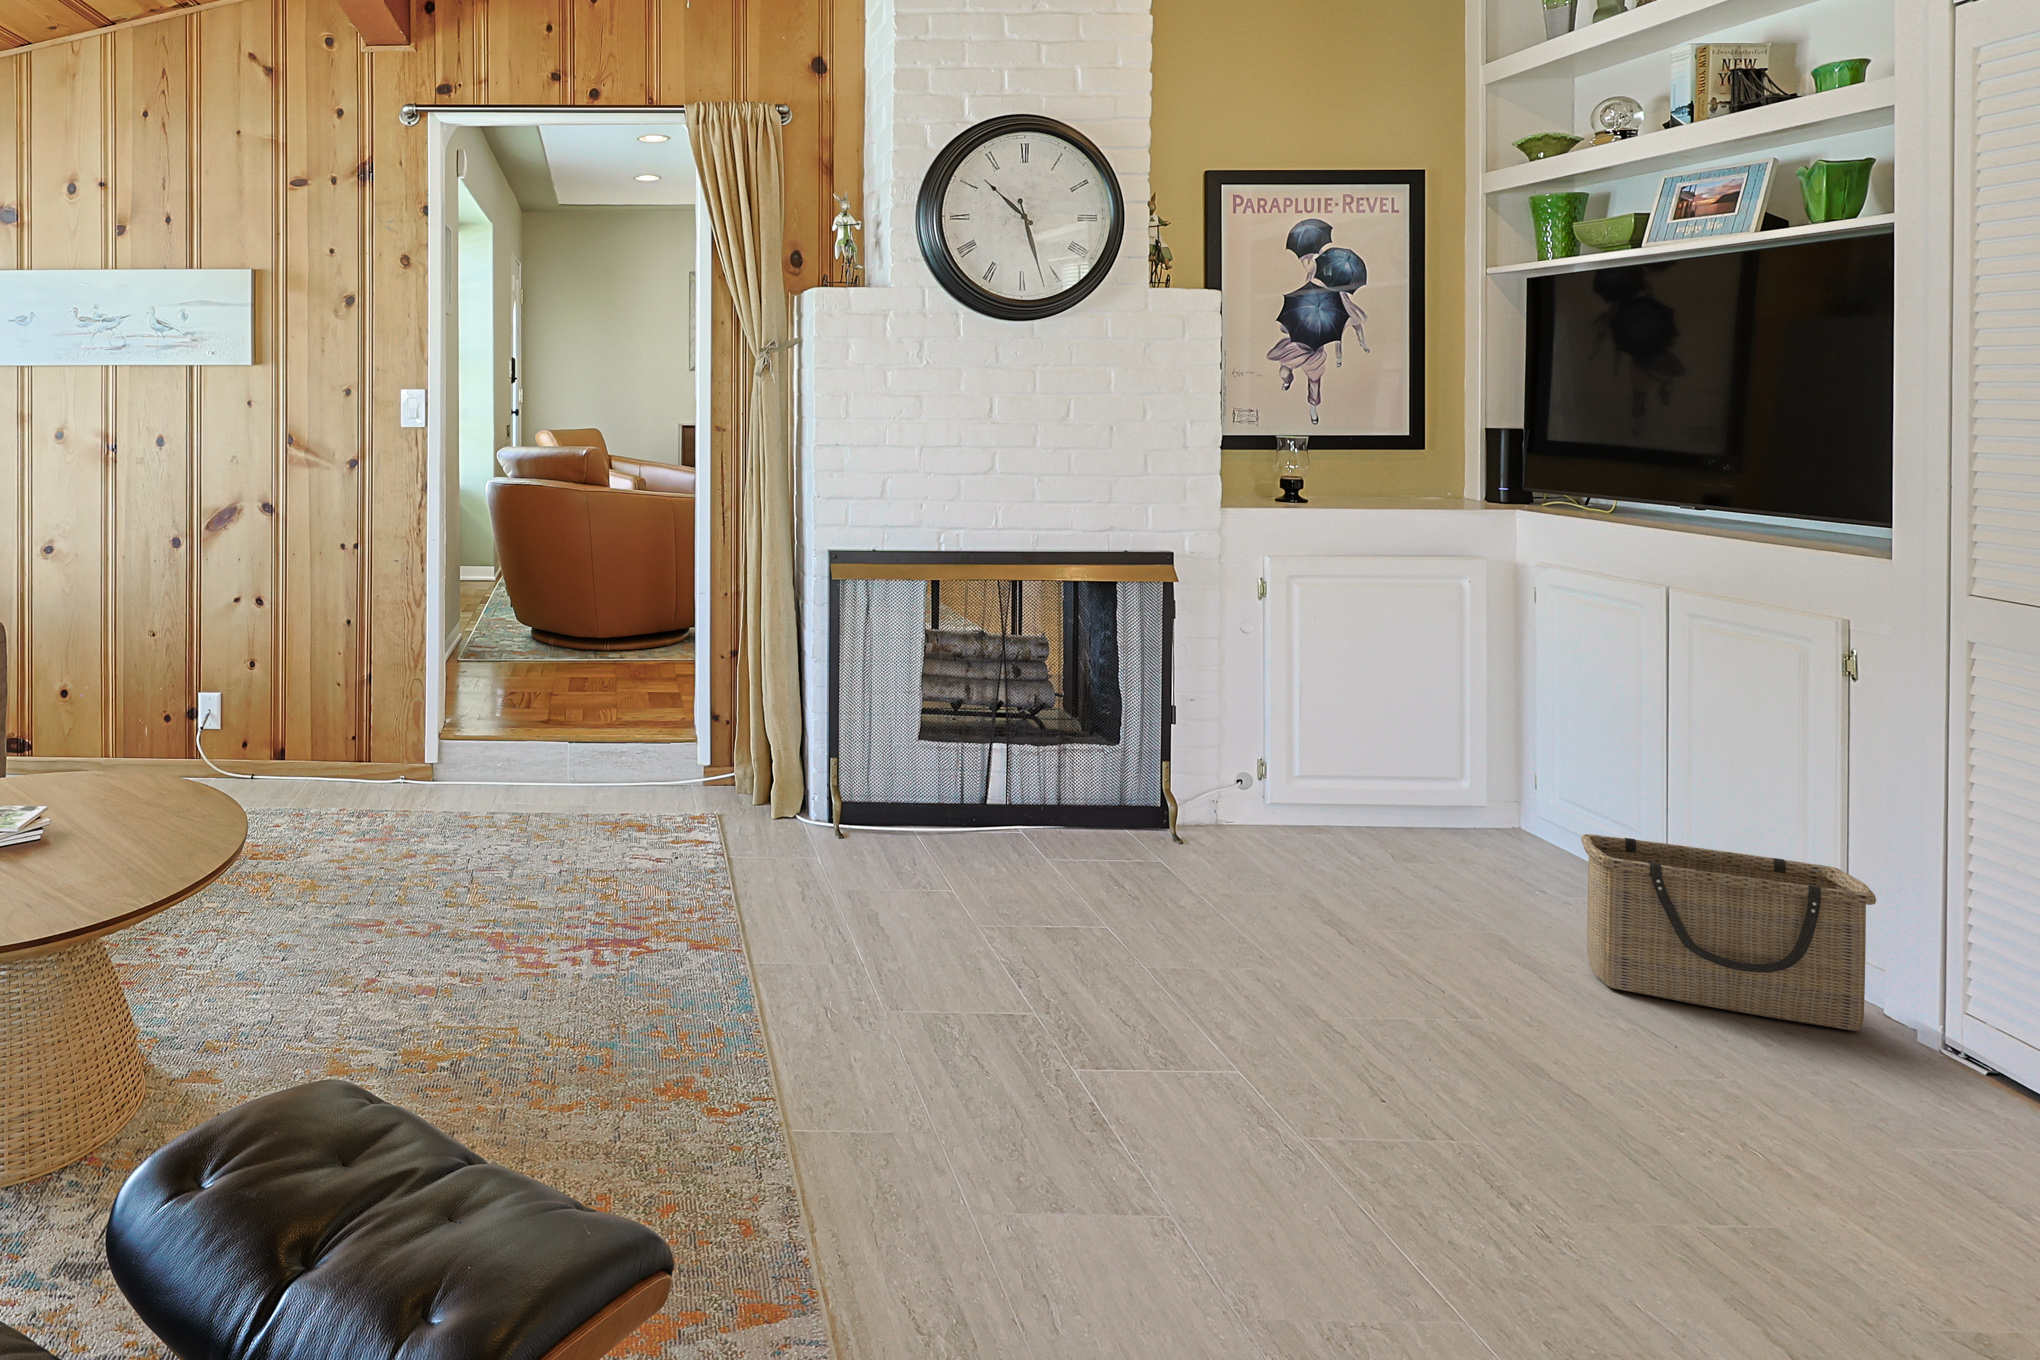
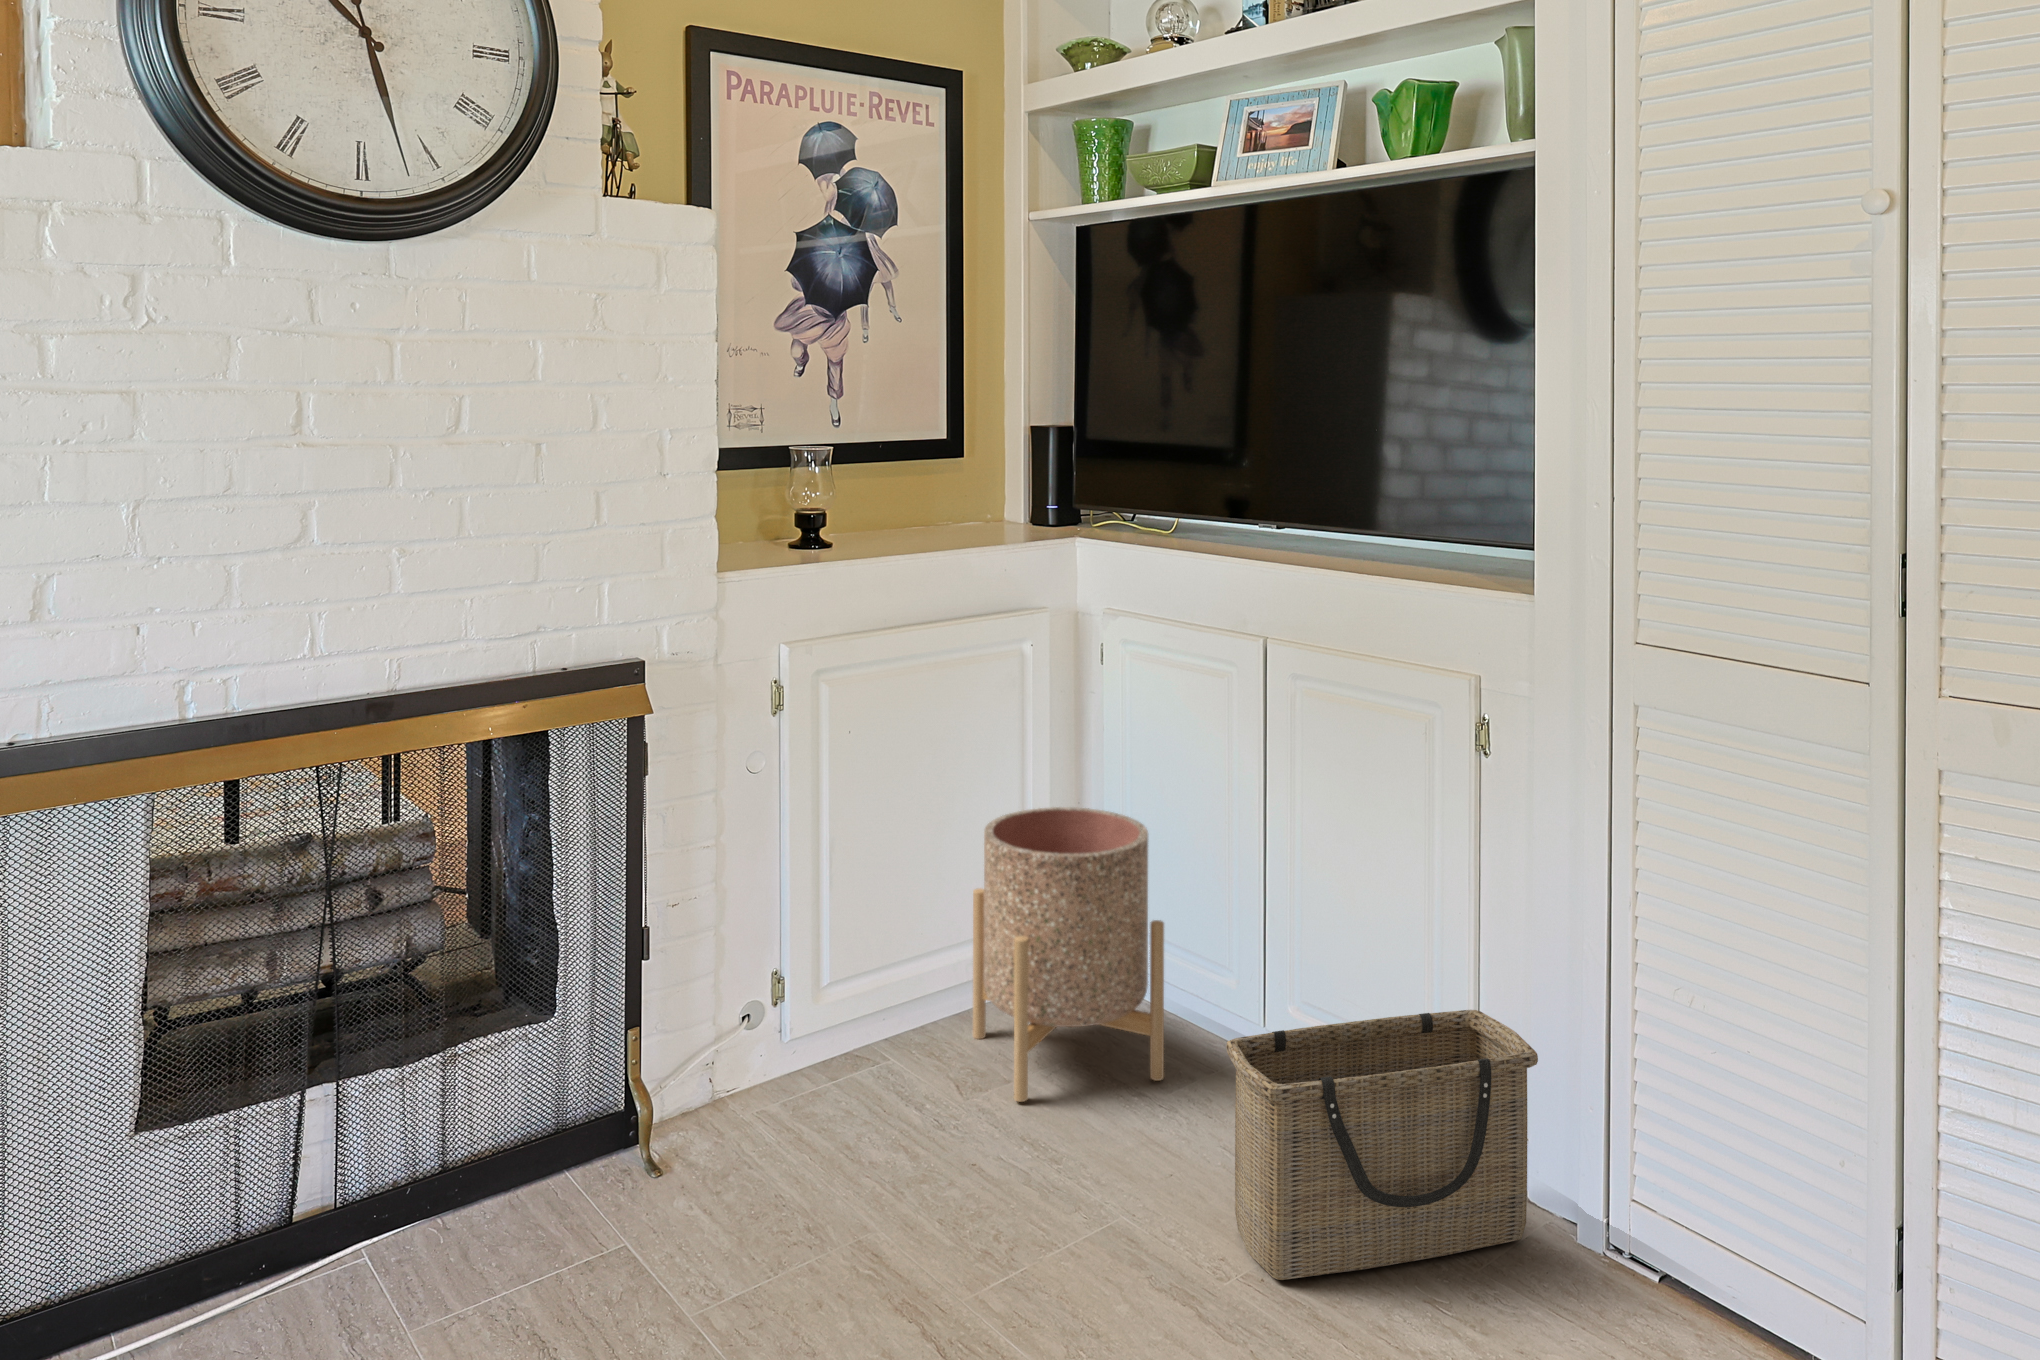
planter: none [1409,690,1565,887] -> present [973,807,1164,1102]

